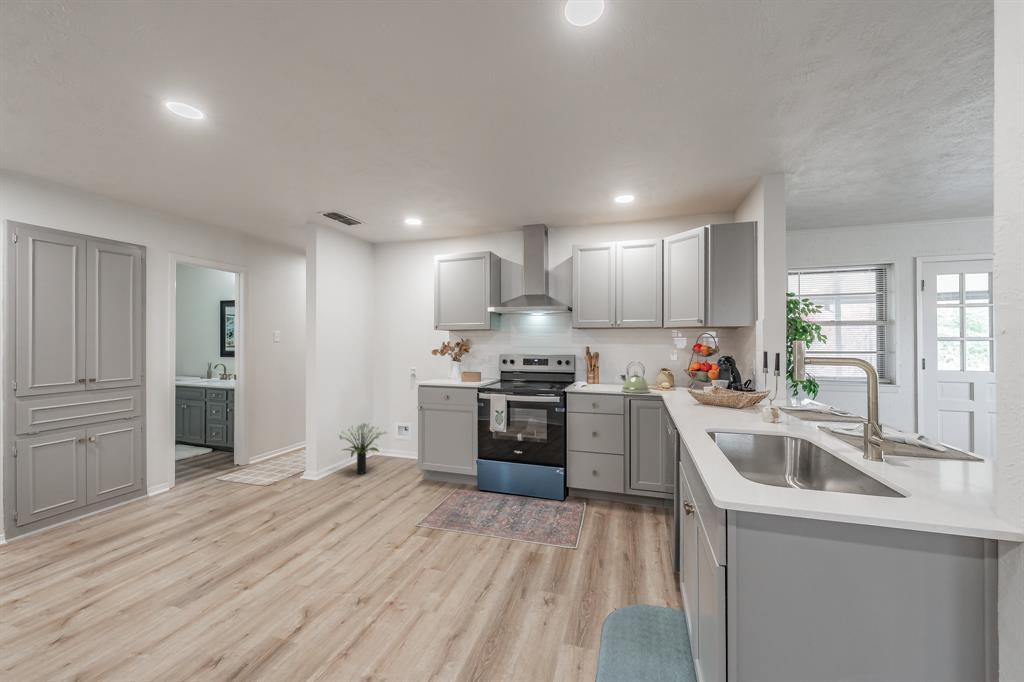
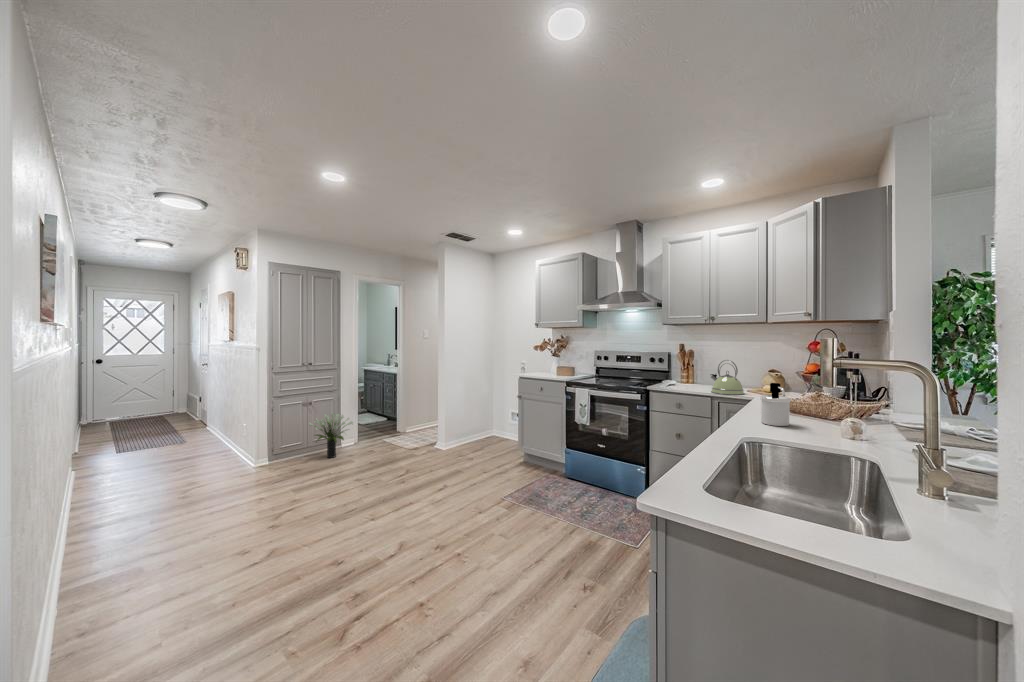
soap dispenser: none [695,379,721,416] -> present [760,383,791,426]
potted plant: present [339,423,386,474] -> present [309,413,353,458]

